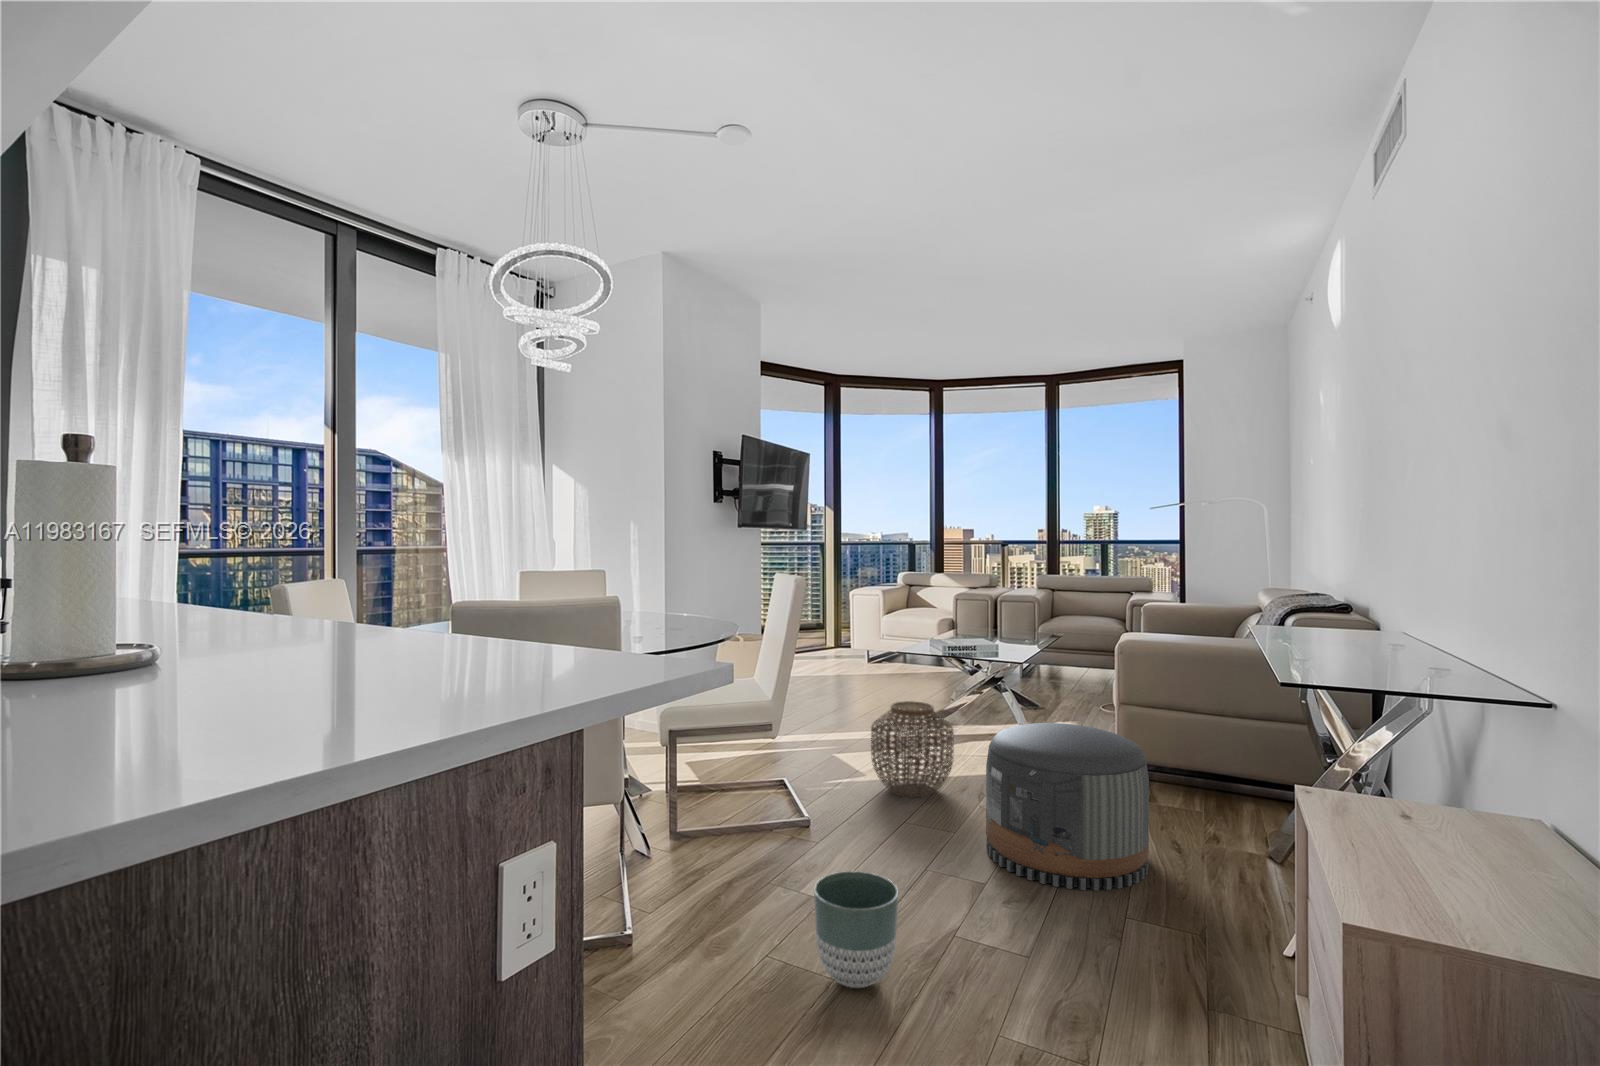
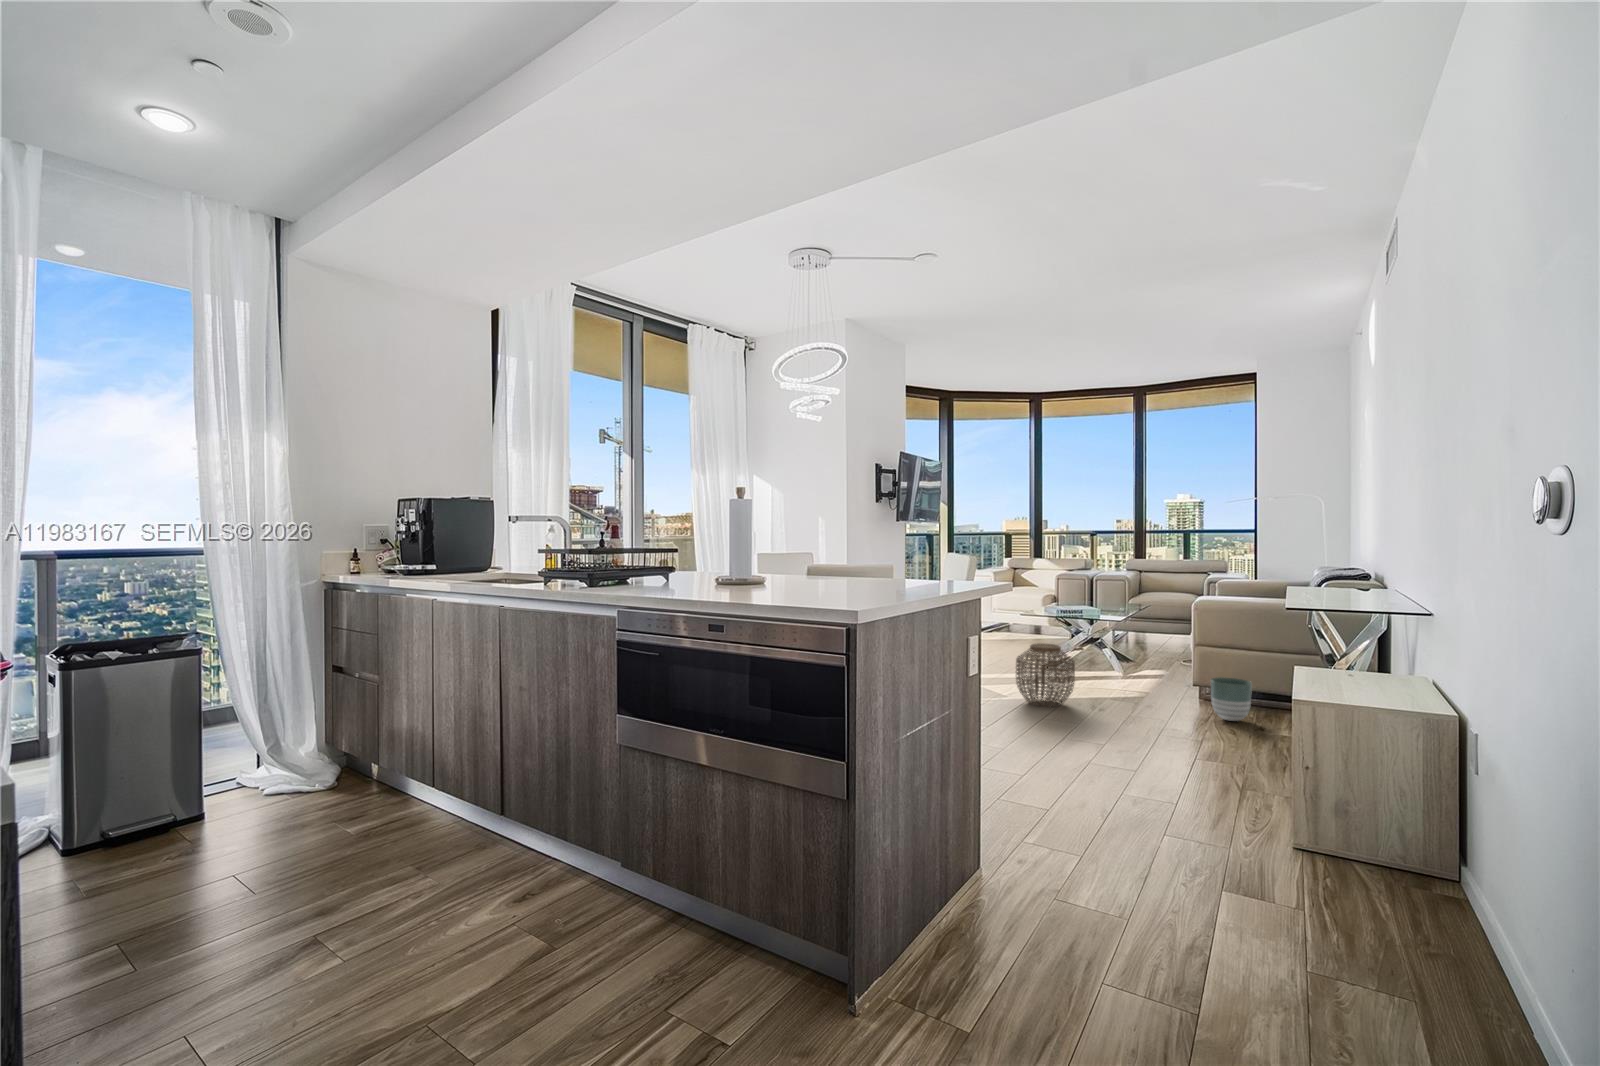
pouf: present [986,723,1149,890] -> none [1103,652,1212,749]
planter: present [814,871,898,988] -> present [1211,677,1252,721]

